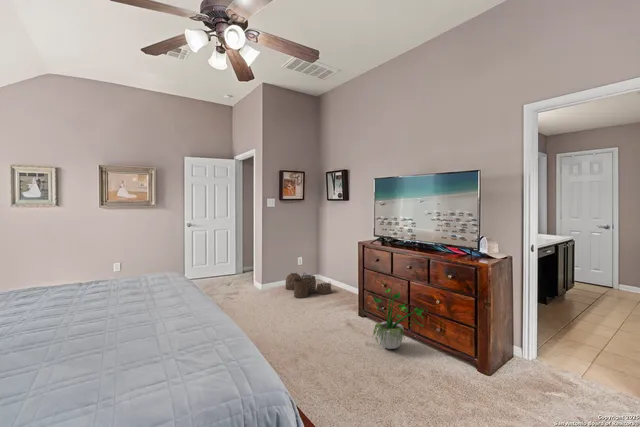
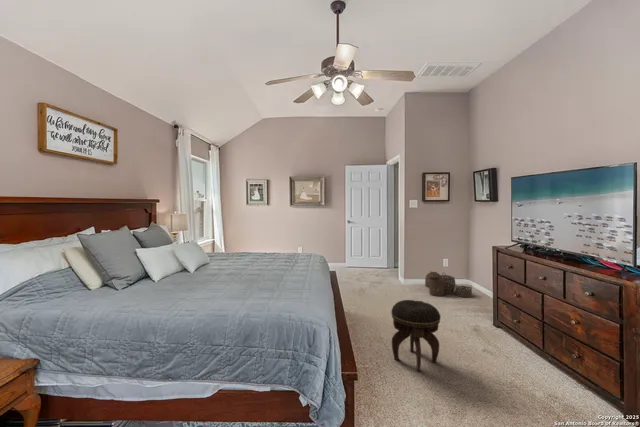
potted plant: present [373,288,427,349] -> none [484,284,551,361]
footstool: none [297,310,348,389] -> present [391,300,440,372]

